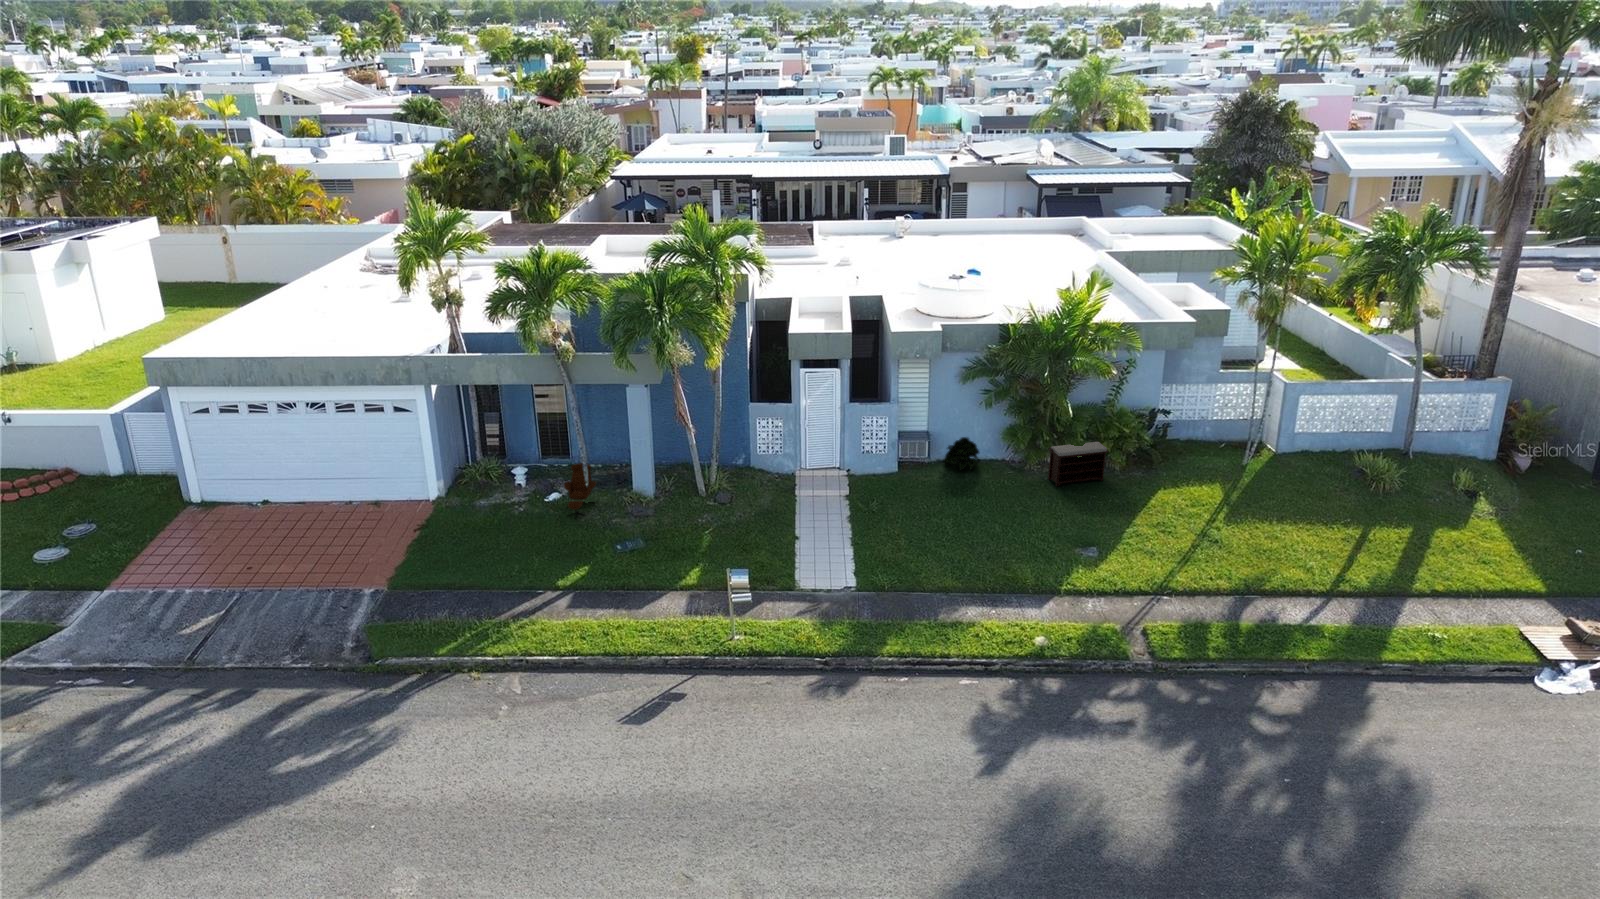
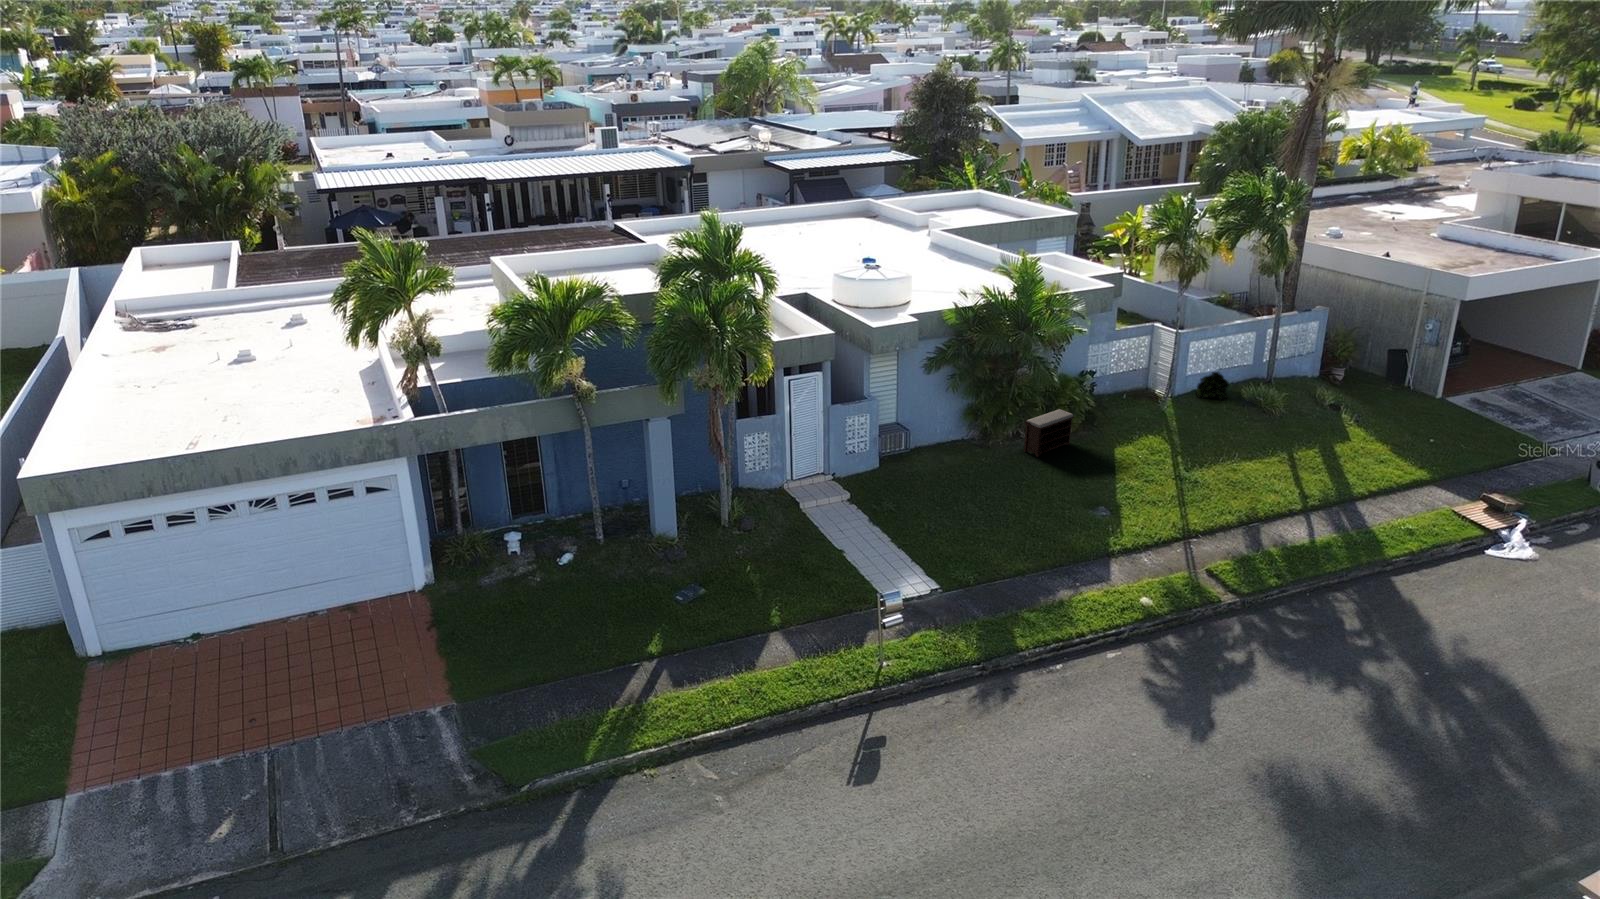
potted plant: present [944,437,980,470] -> present [1196,372,1229,400]
lounge chair: present [564,463,596,515] -> none [571,515,610,580]

